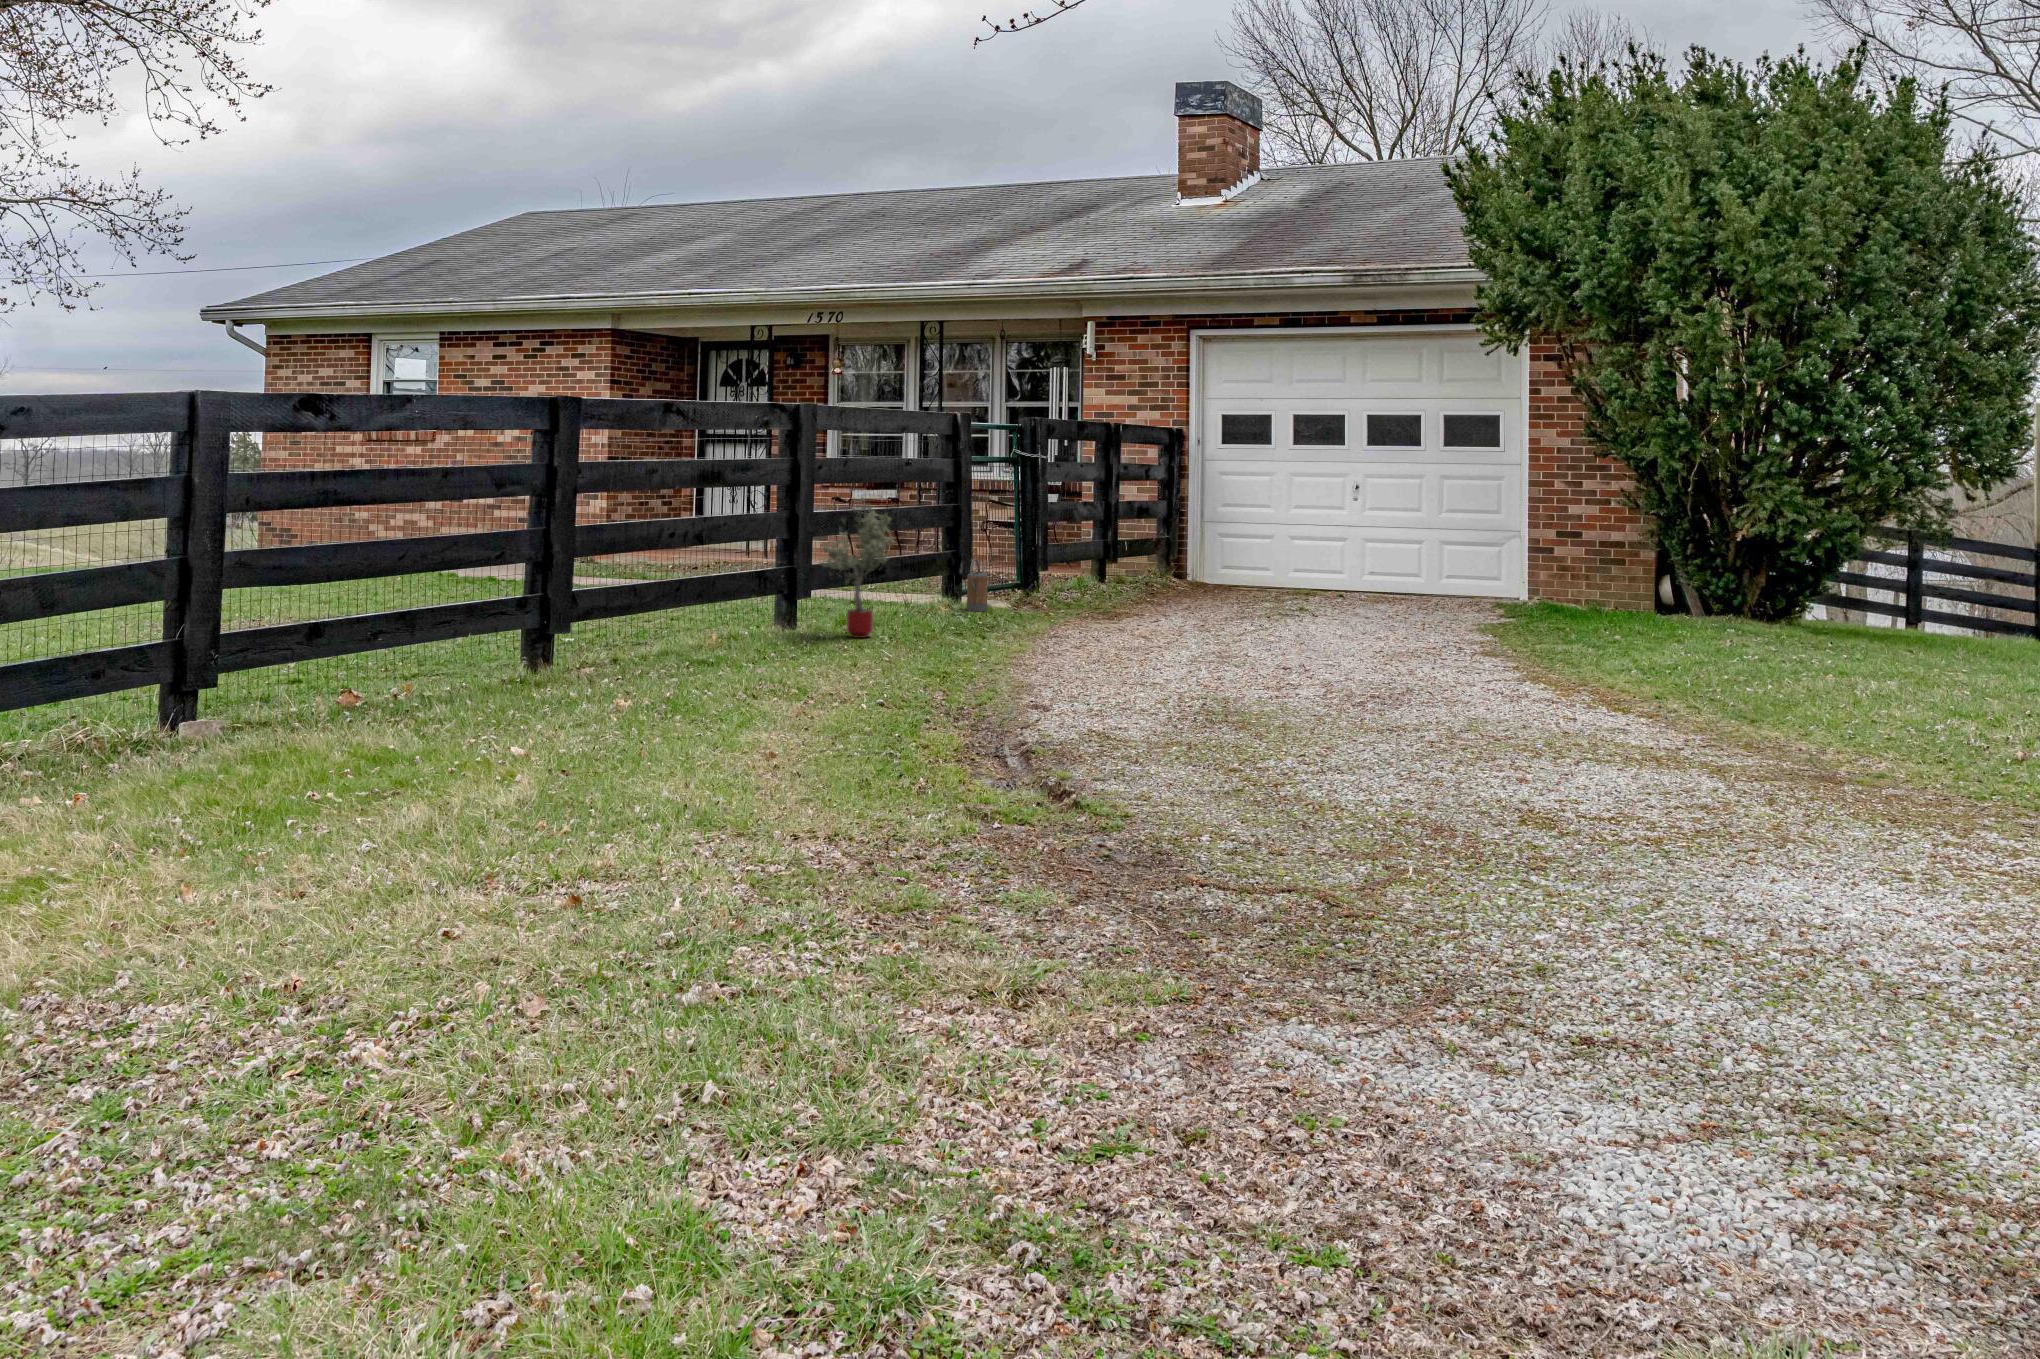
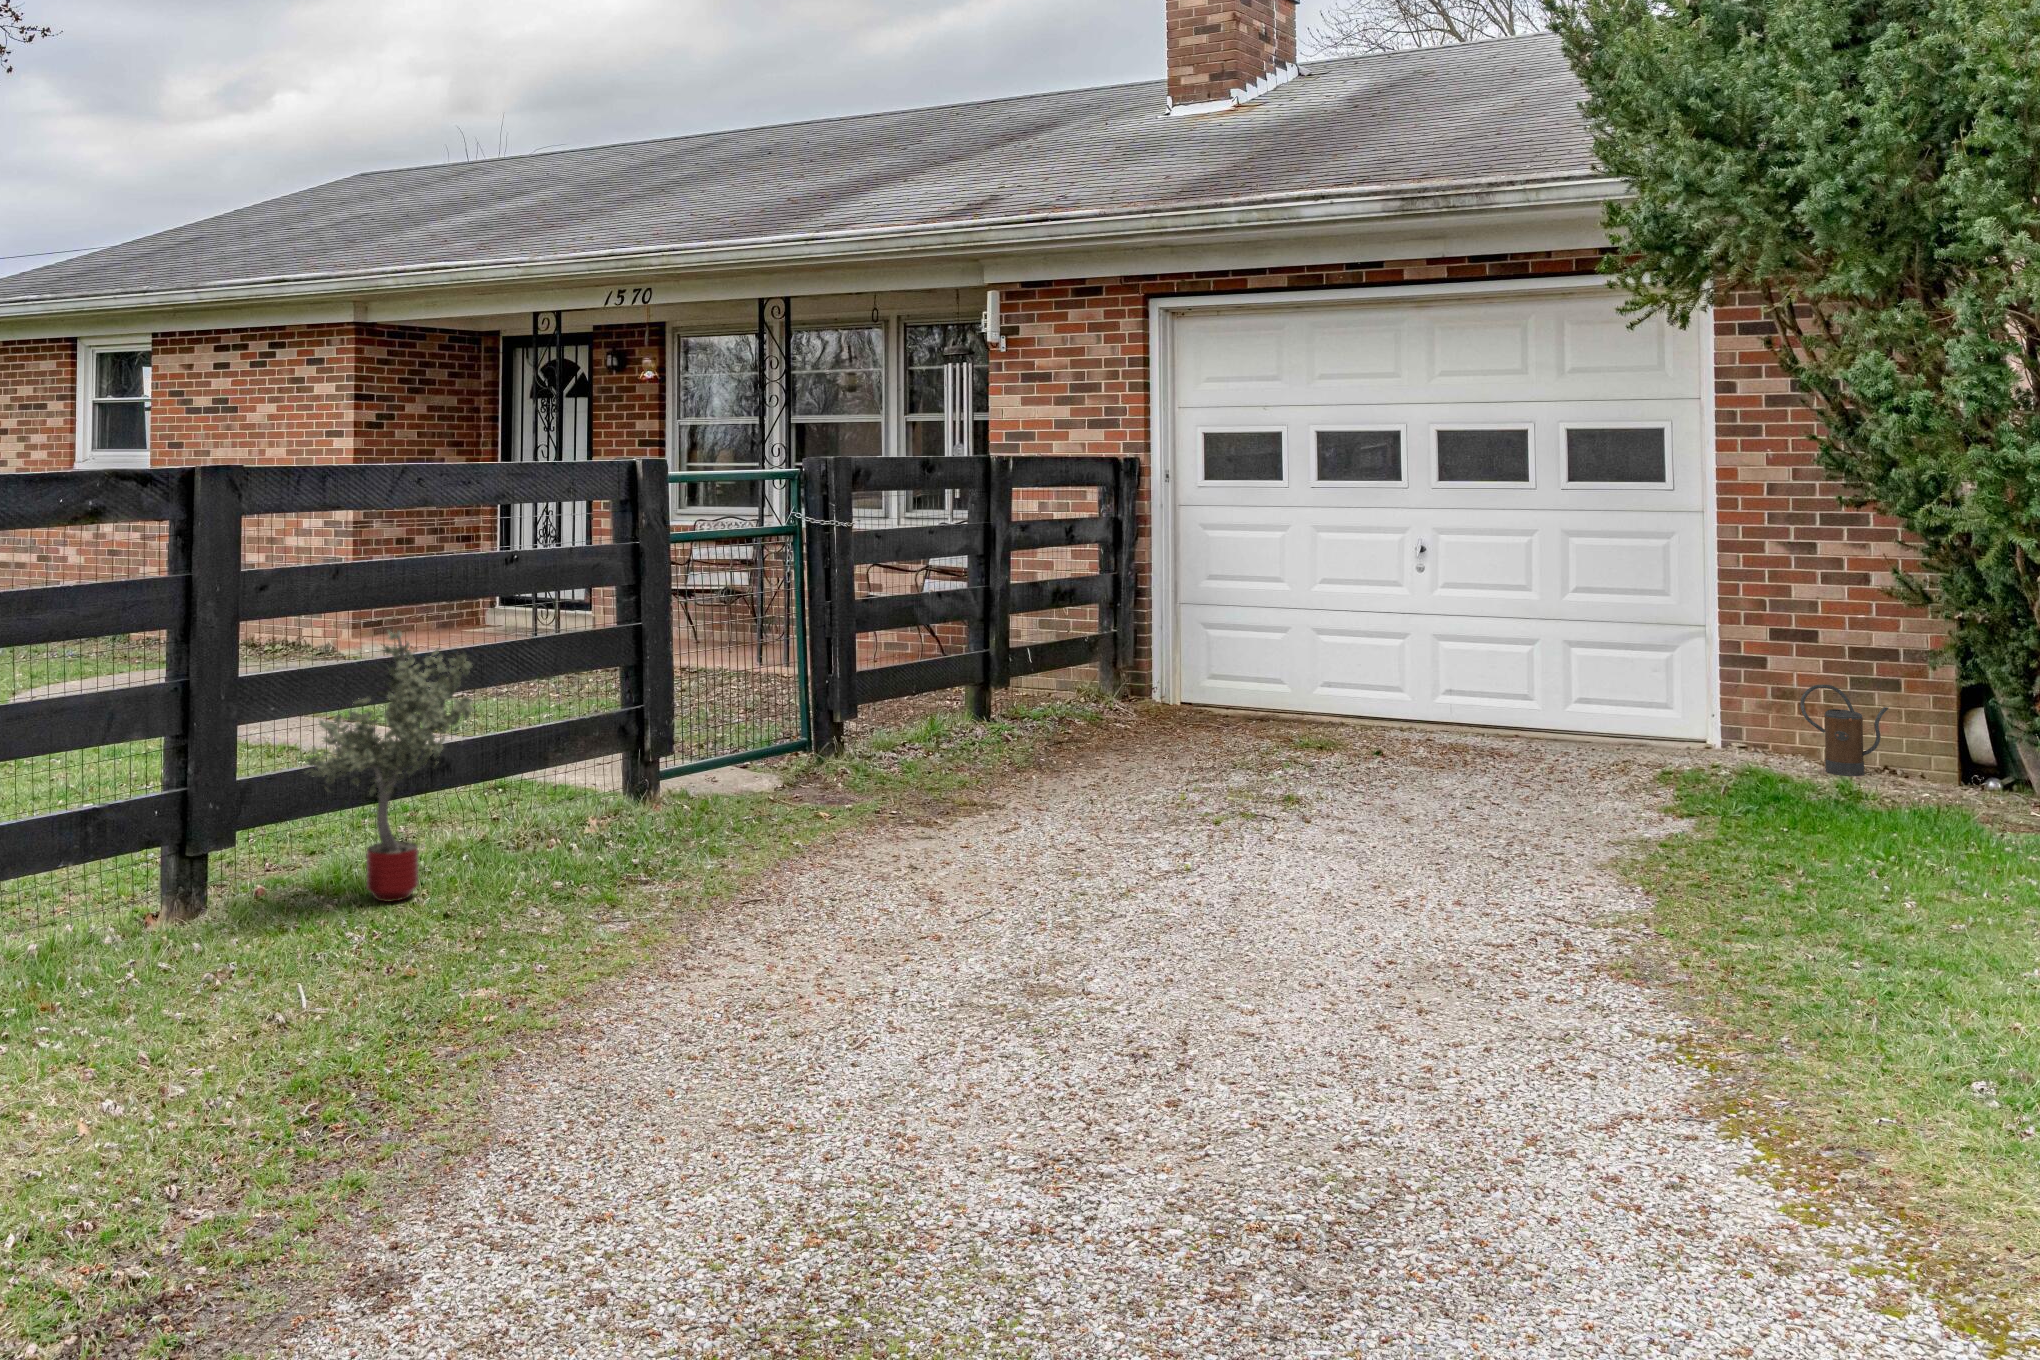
watering can: present [967,558,988,611] -> present [1800,685,1888,776]

